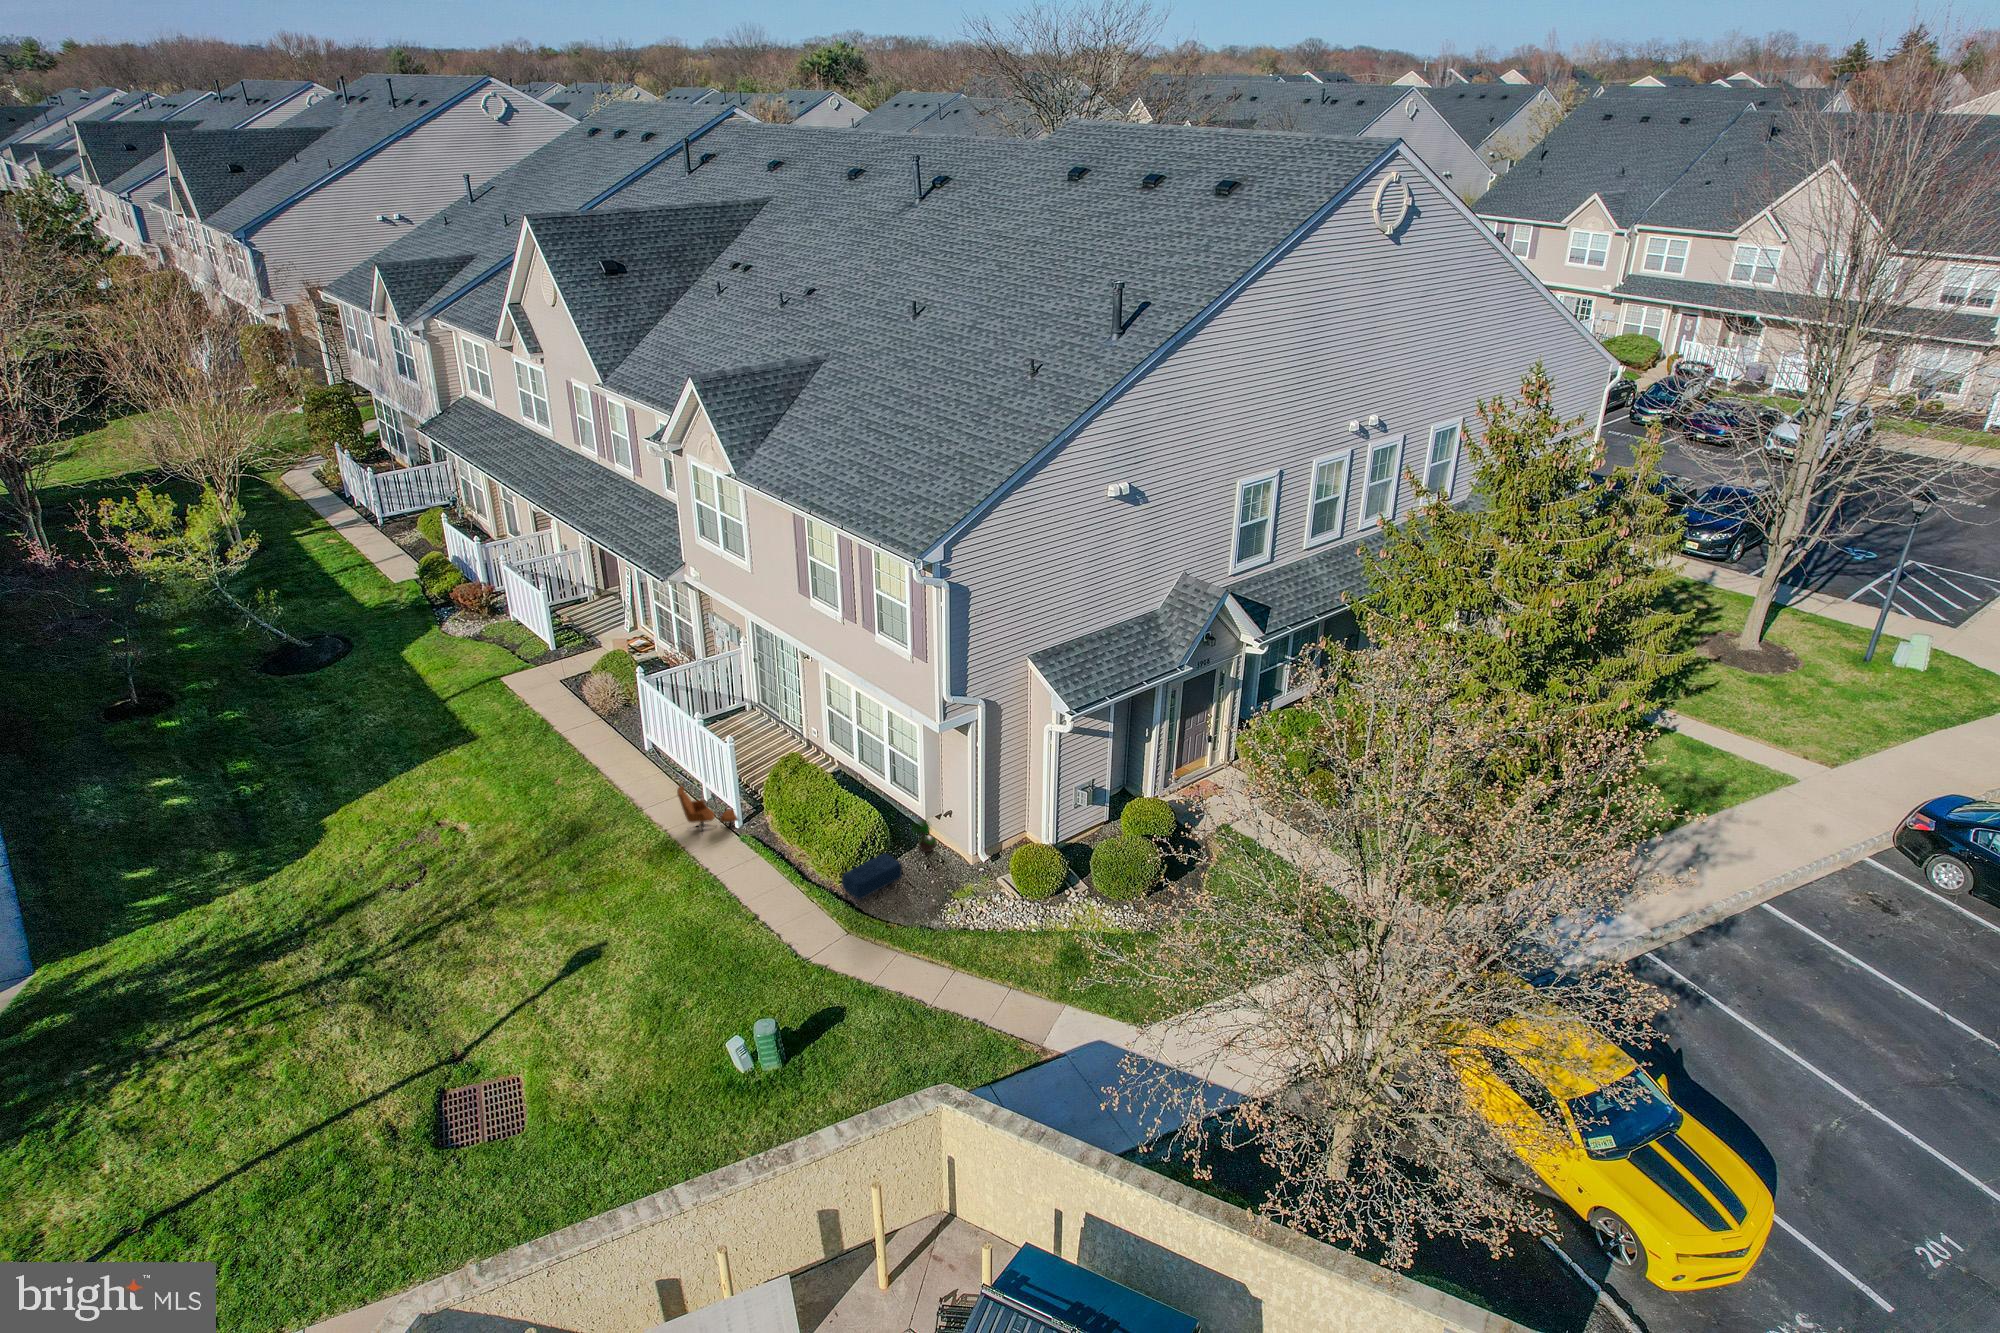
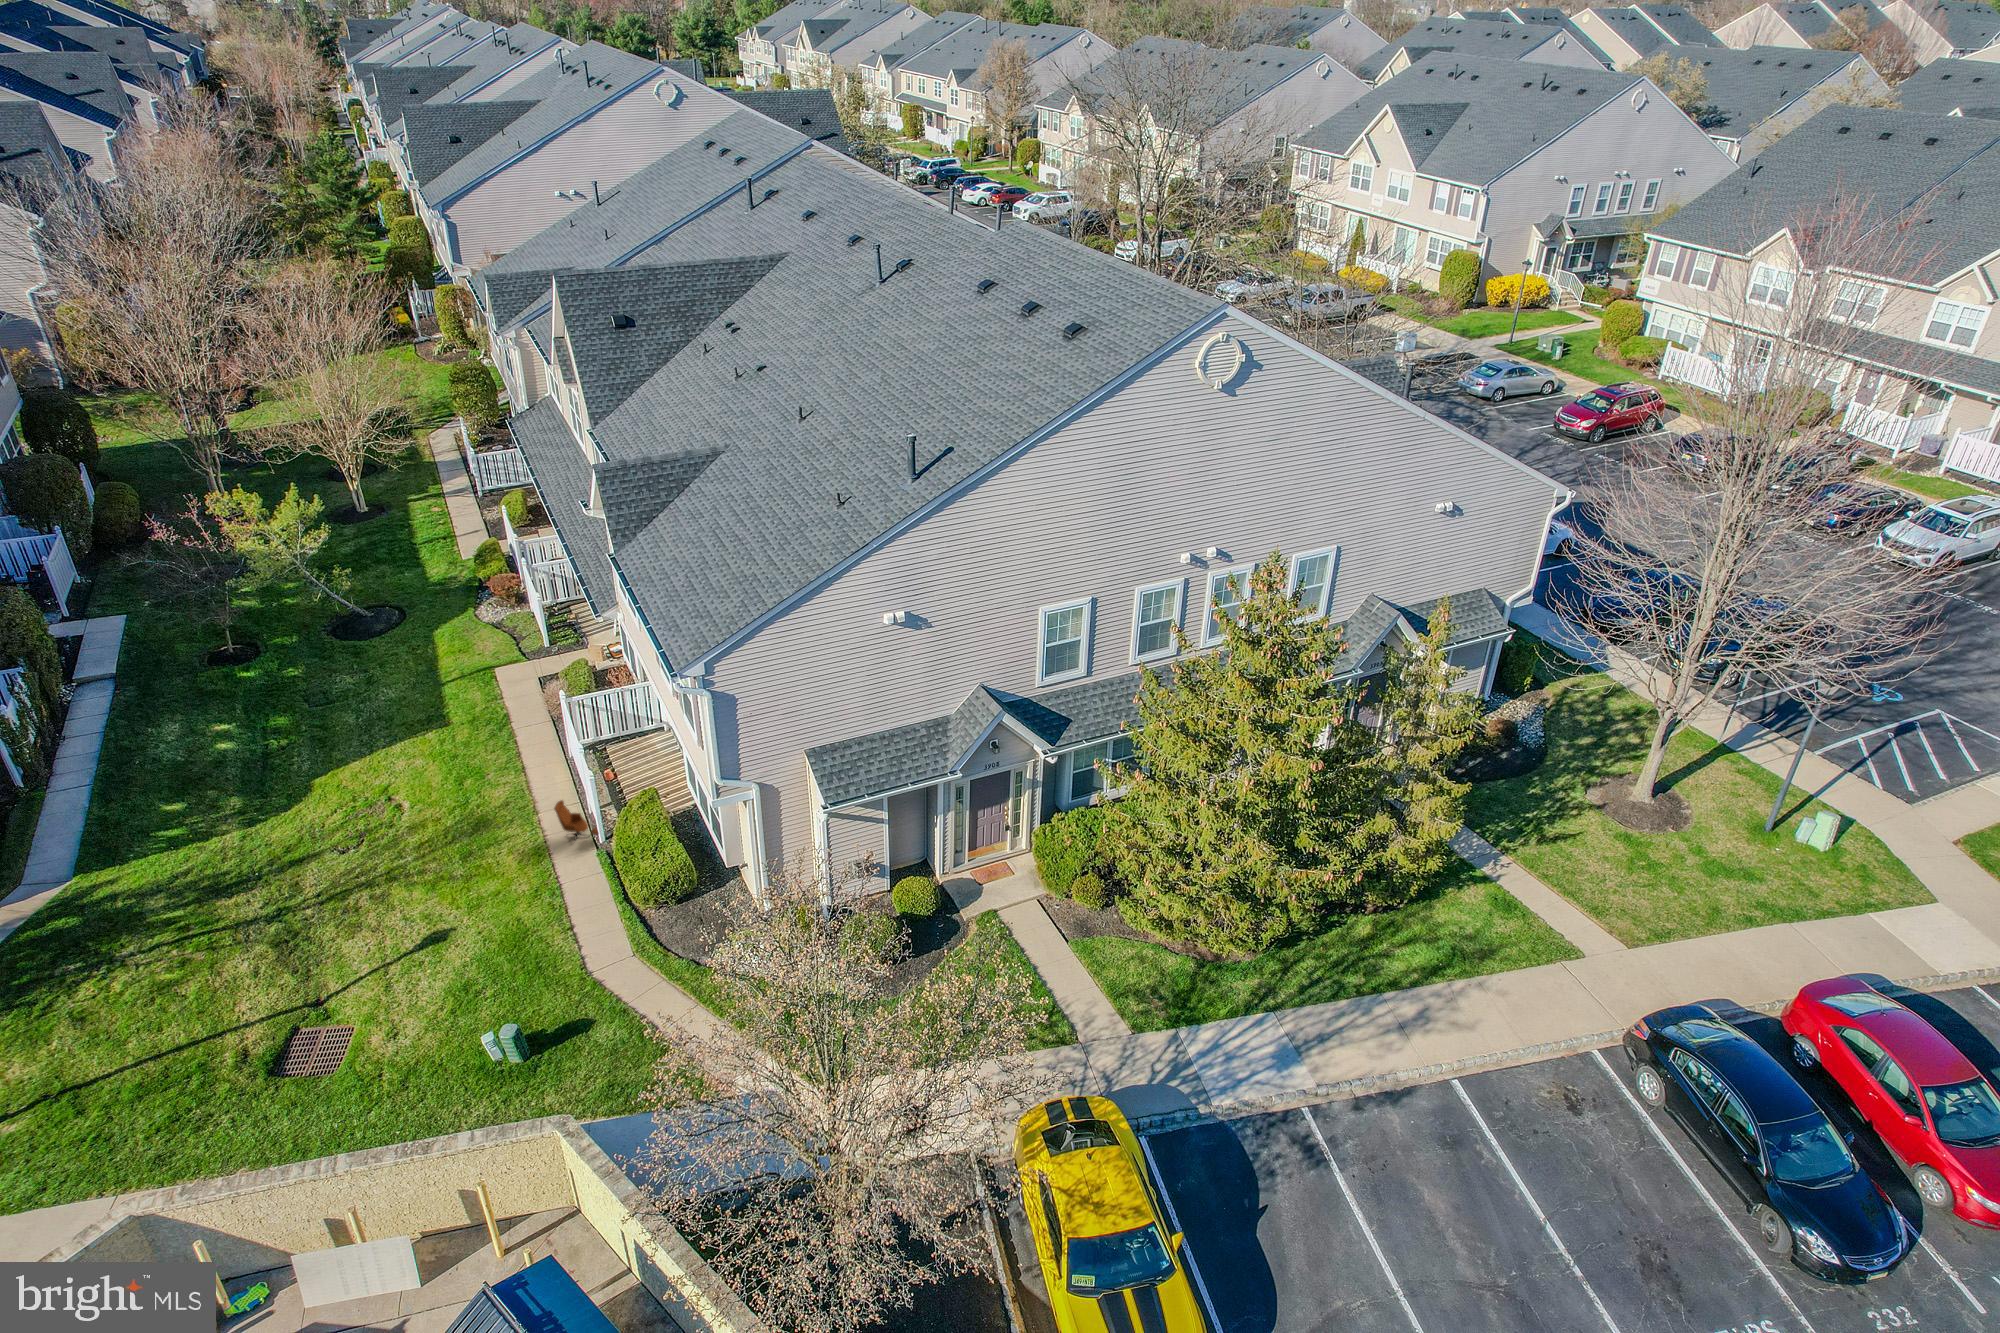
potted tree: present [913,821,936,852] -> none [722,861,747,891]
bench: present [842,853,902,905] -> none [649,888,702,931]

